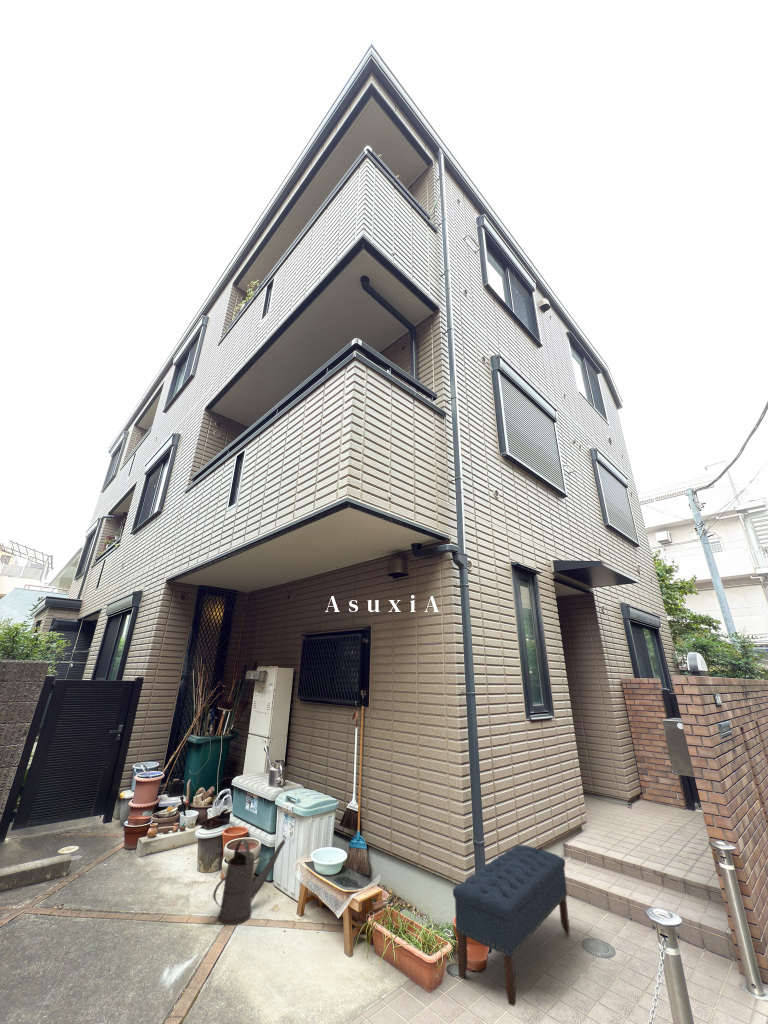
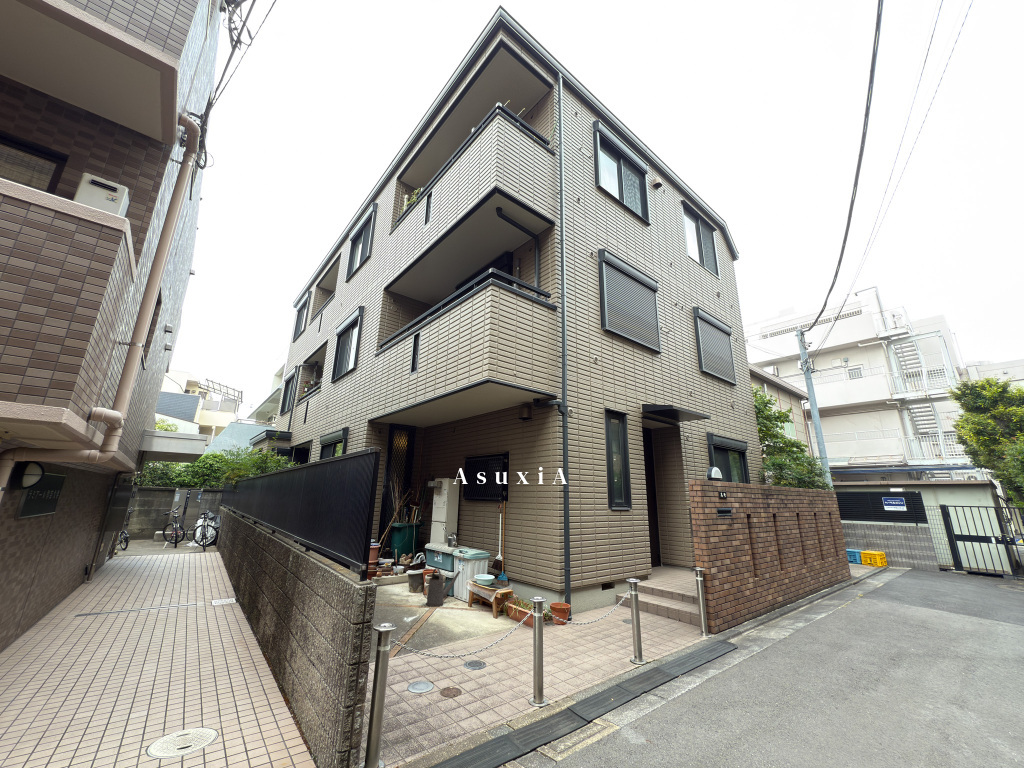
bench: present [453,845,570,1006] -> none [548,575,618,631]

